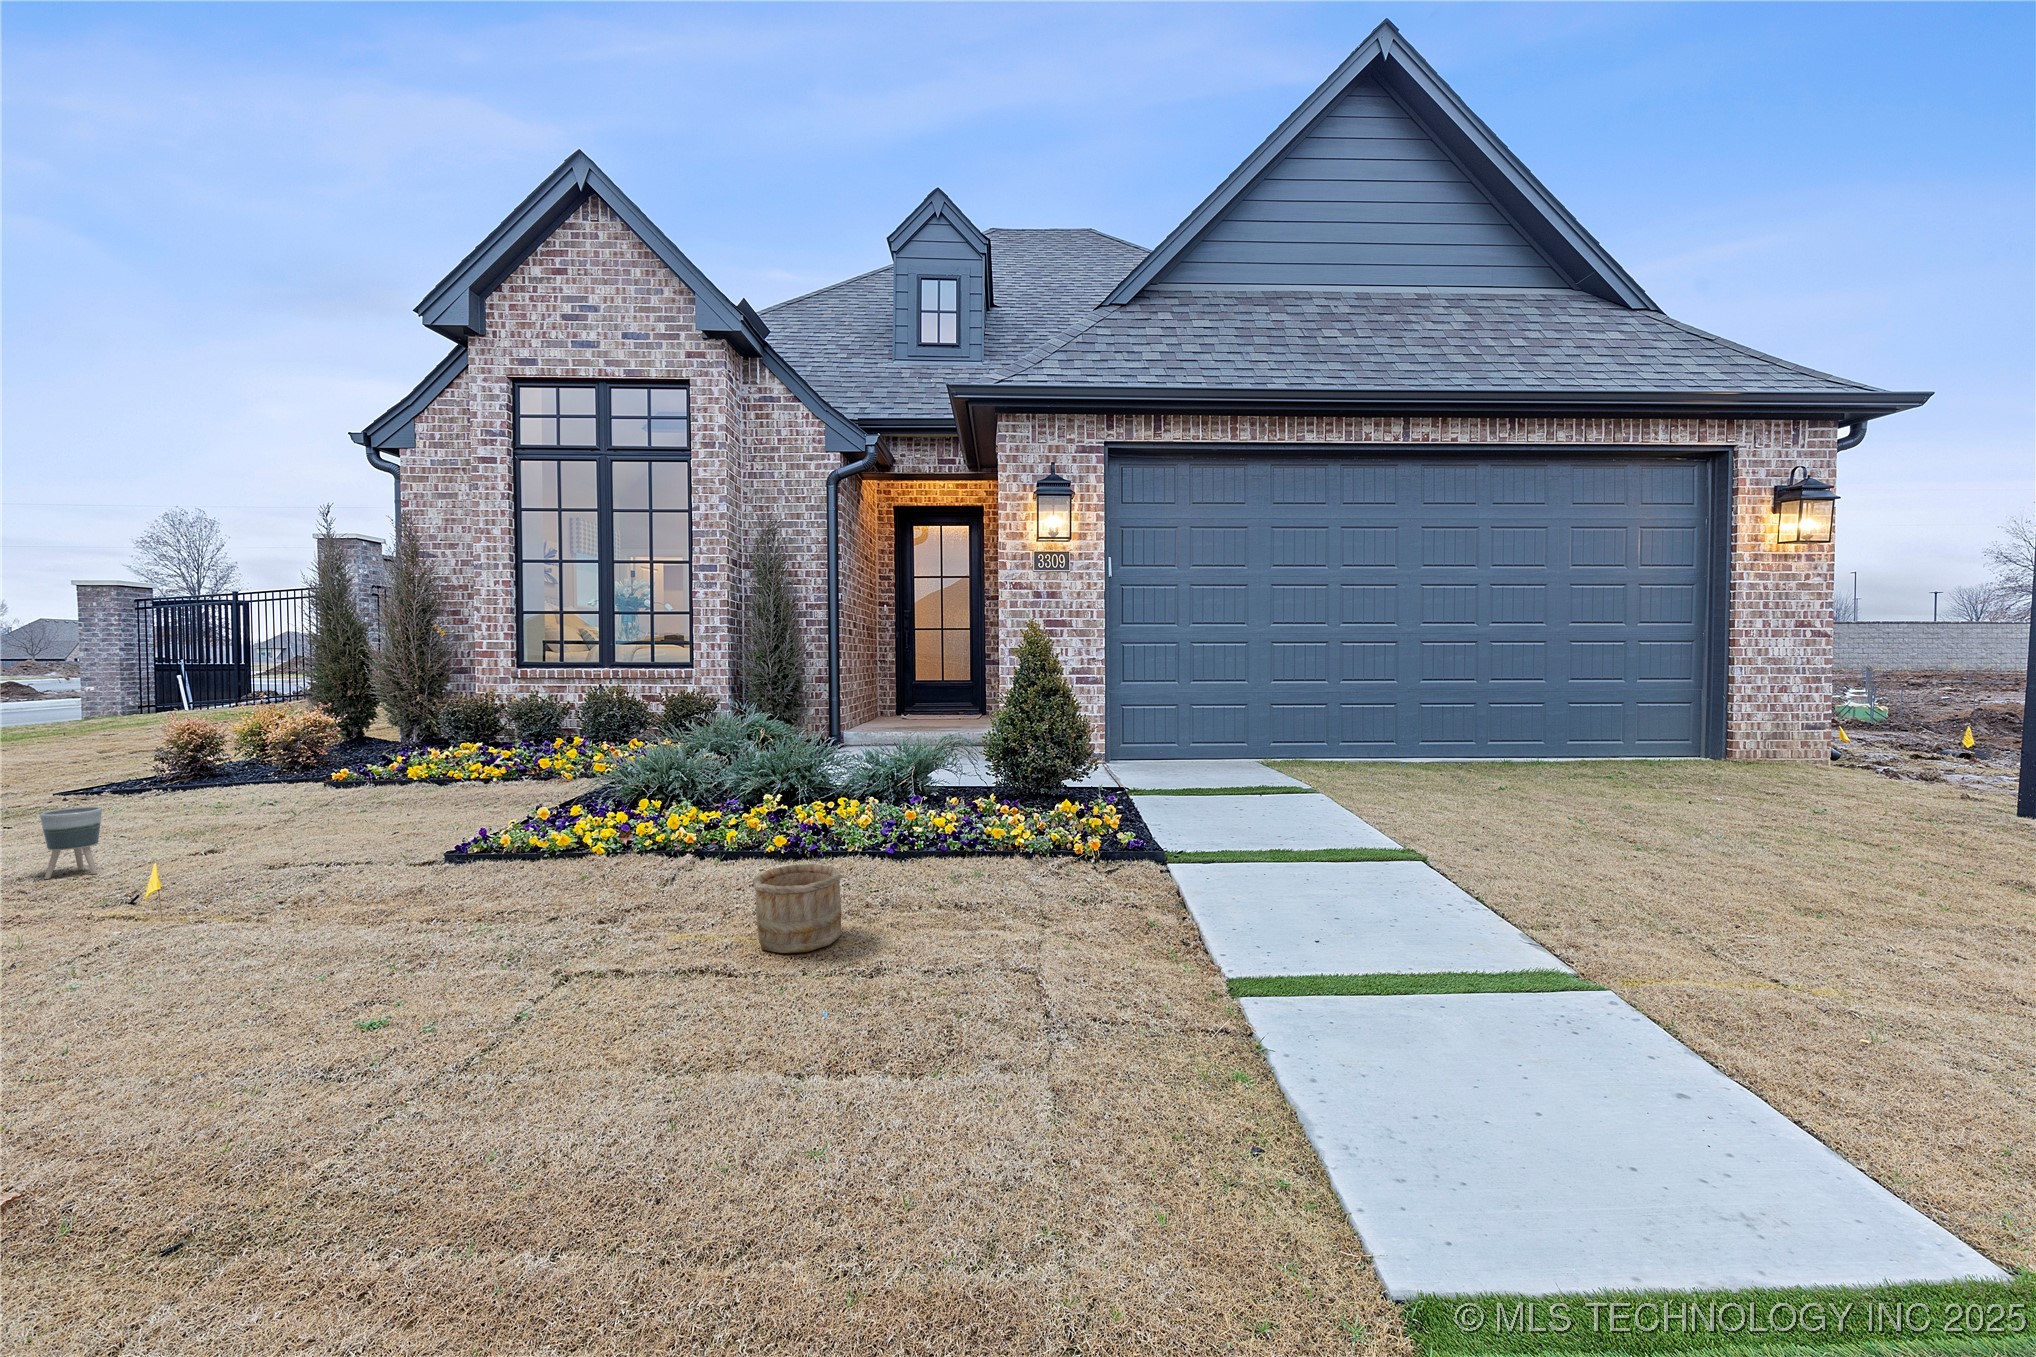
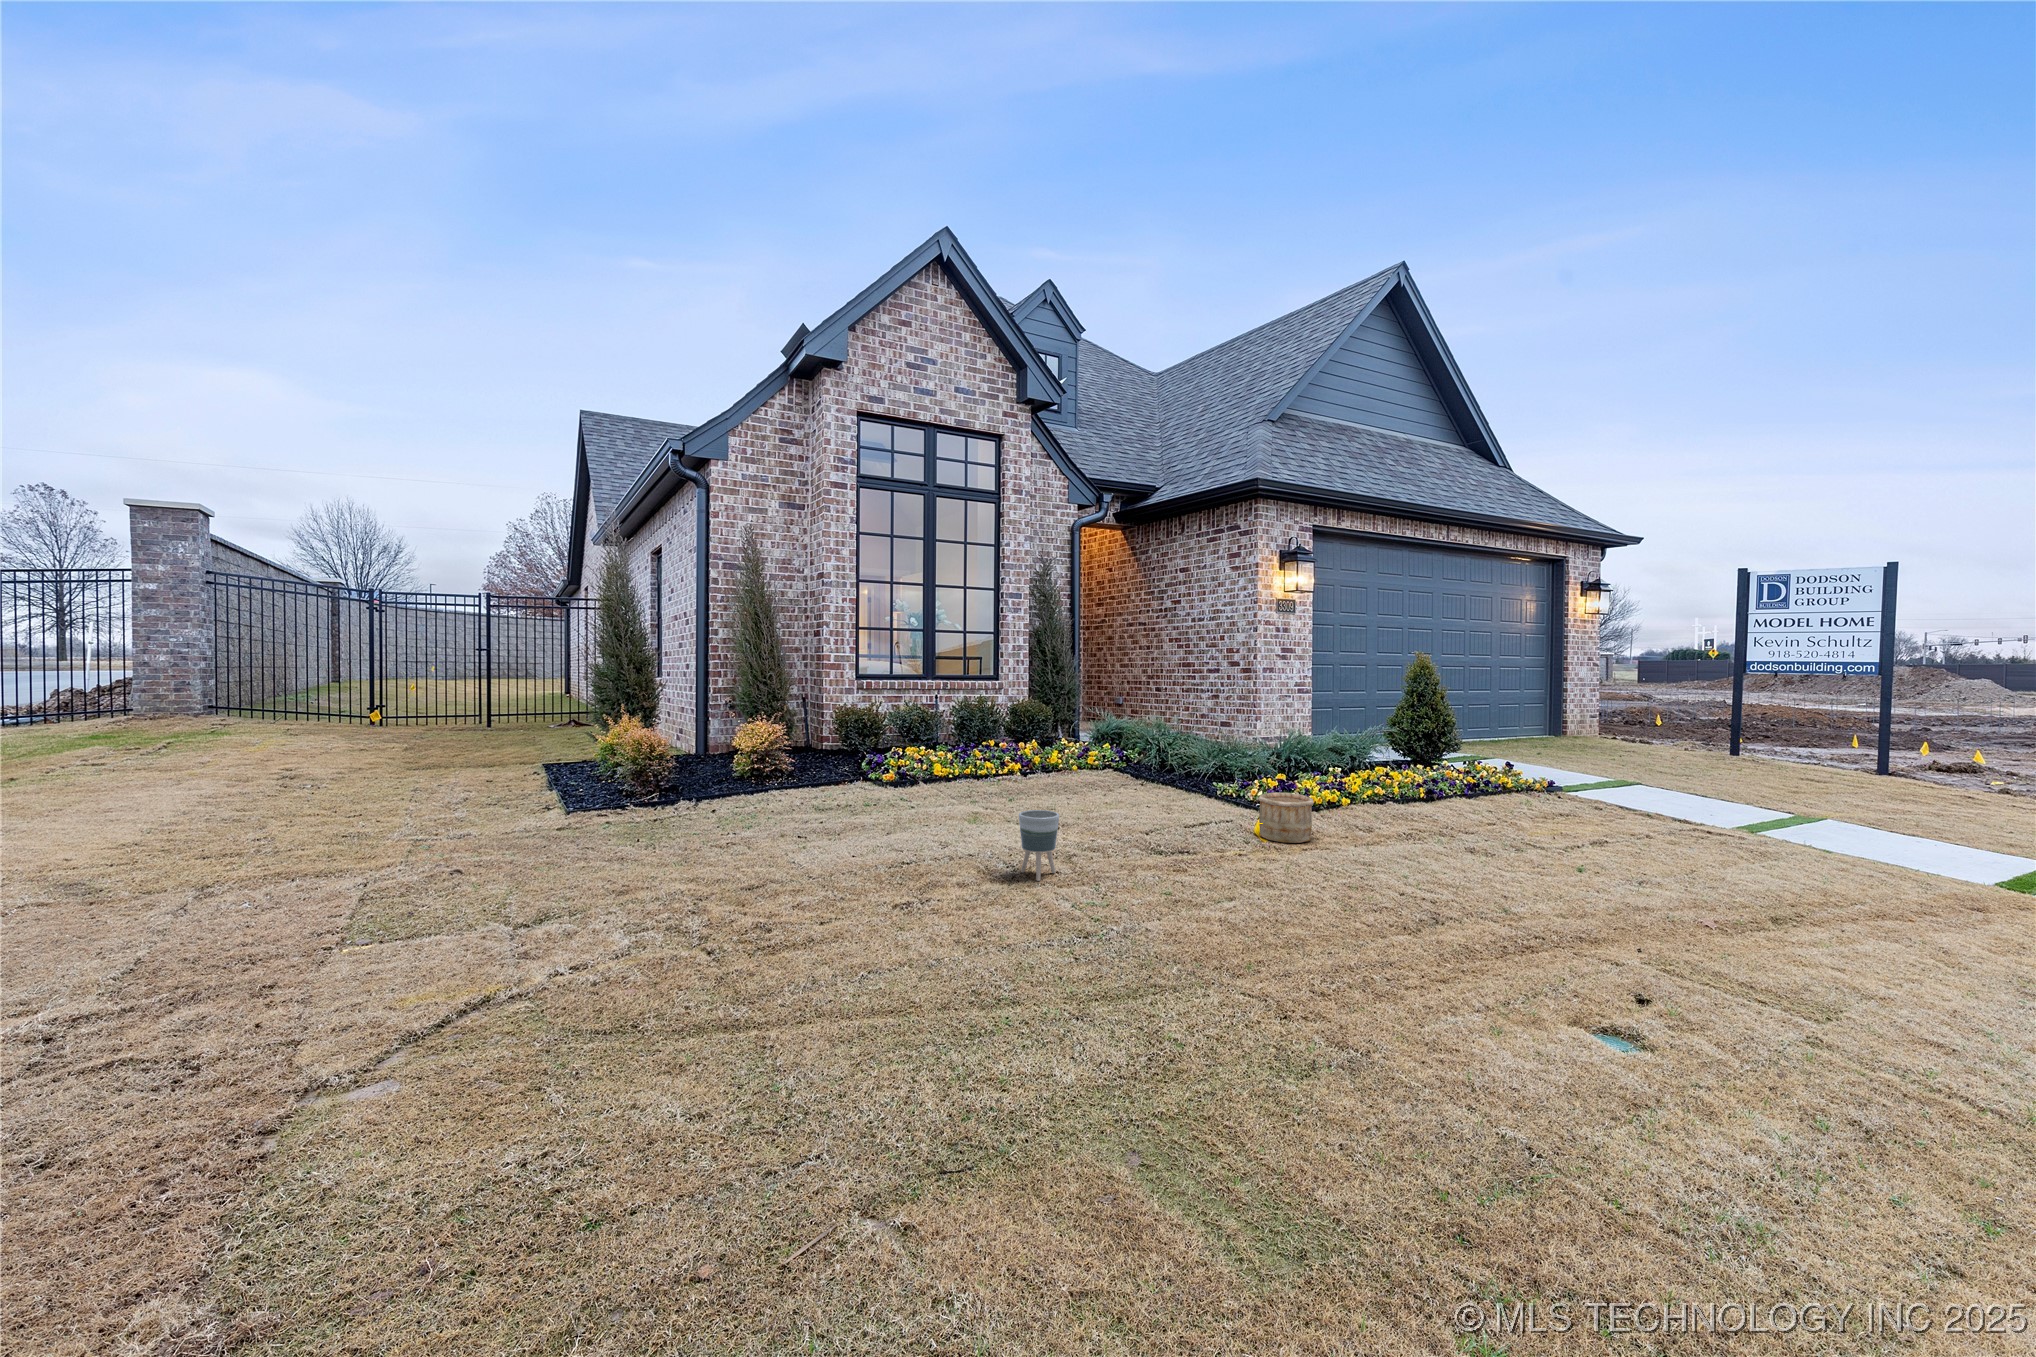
wooden bucket: present [752,864,842,953] -> present [1258,793,1314,843]

